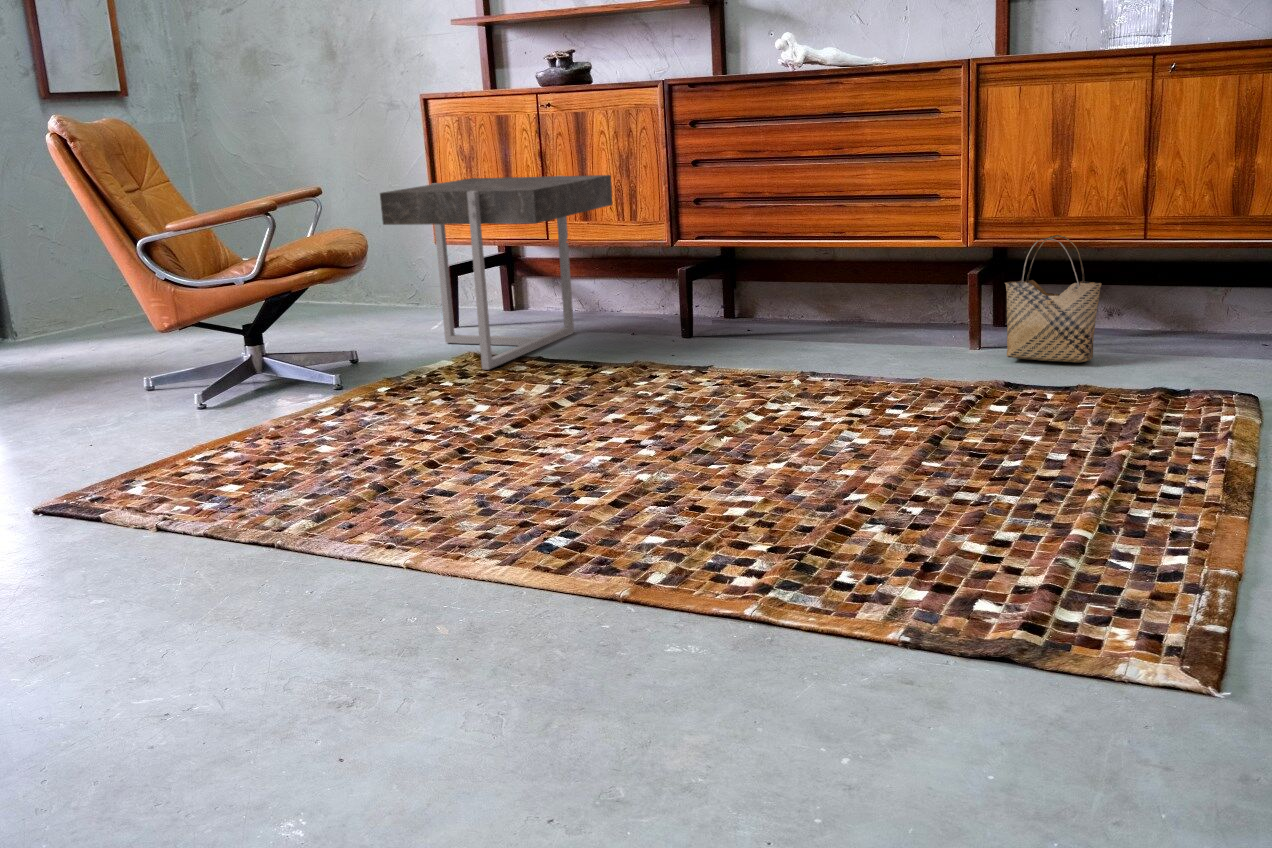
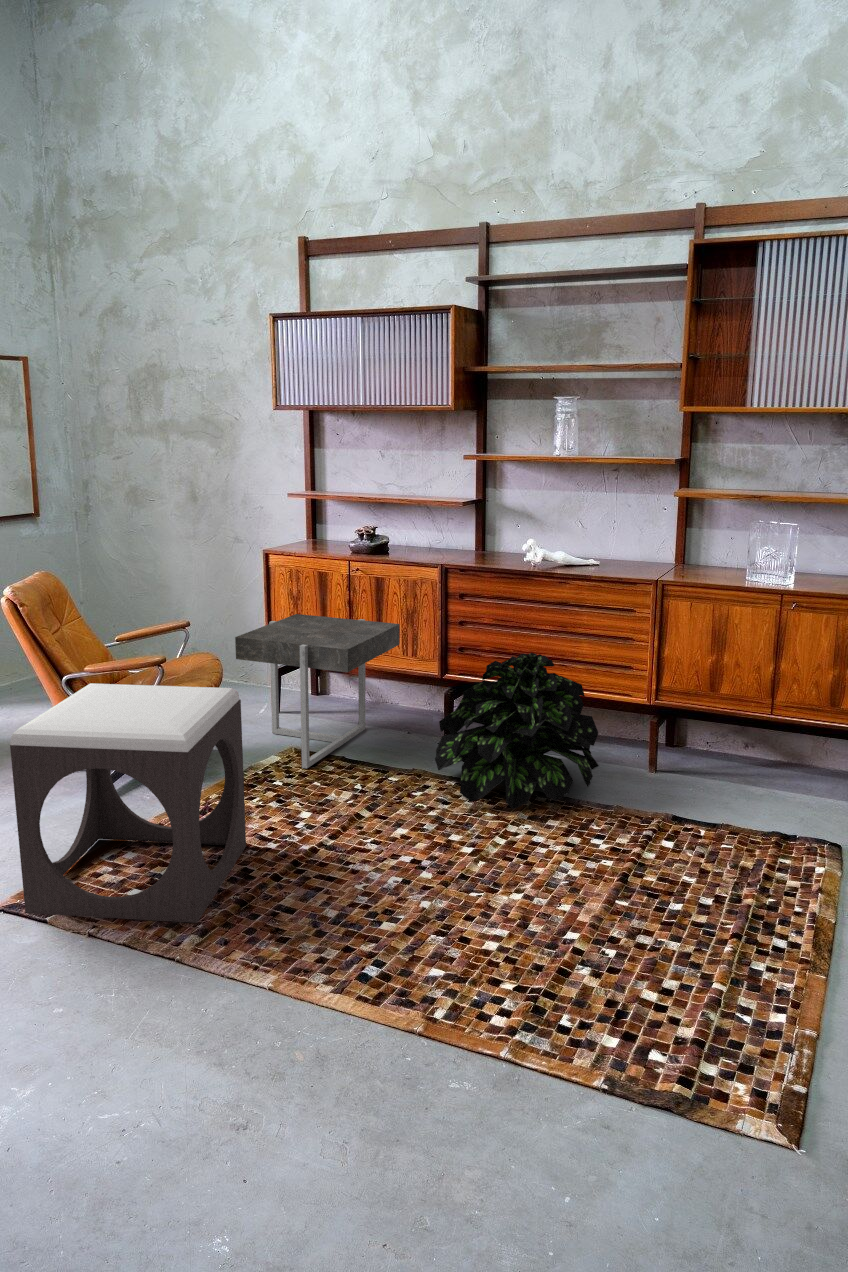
potted plant: none [663,172,897,385] -> present [435,653,599,809]
footstool: none [27,203,395,515] -> present [10,683,246,923]
woven basket: present [1005,235,1102,363] -> none [674,707,741,798]

